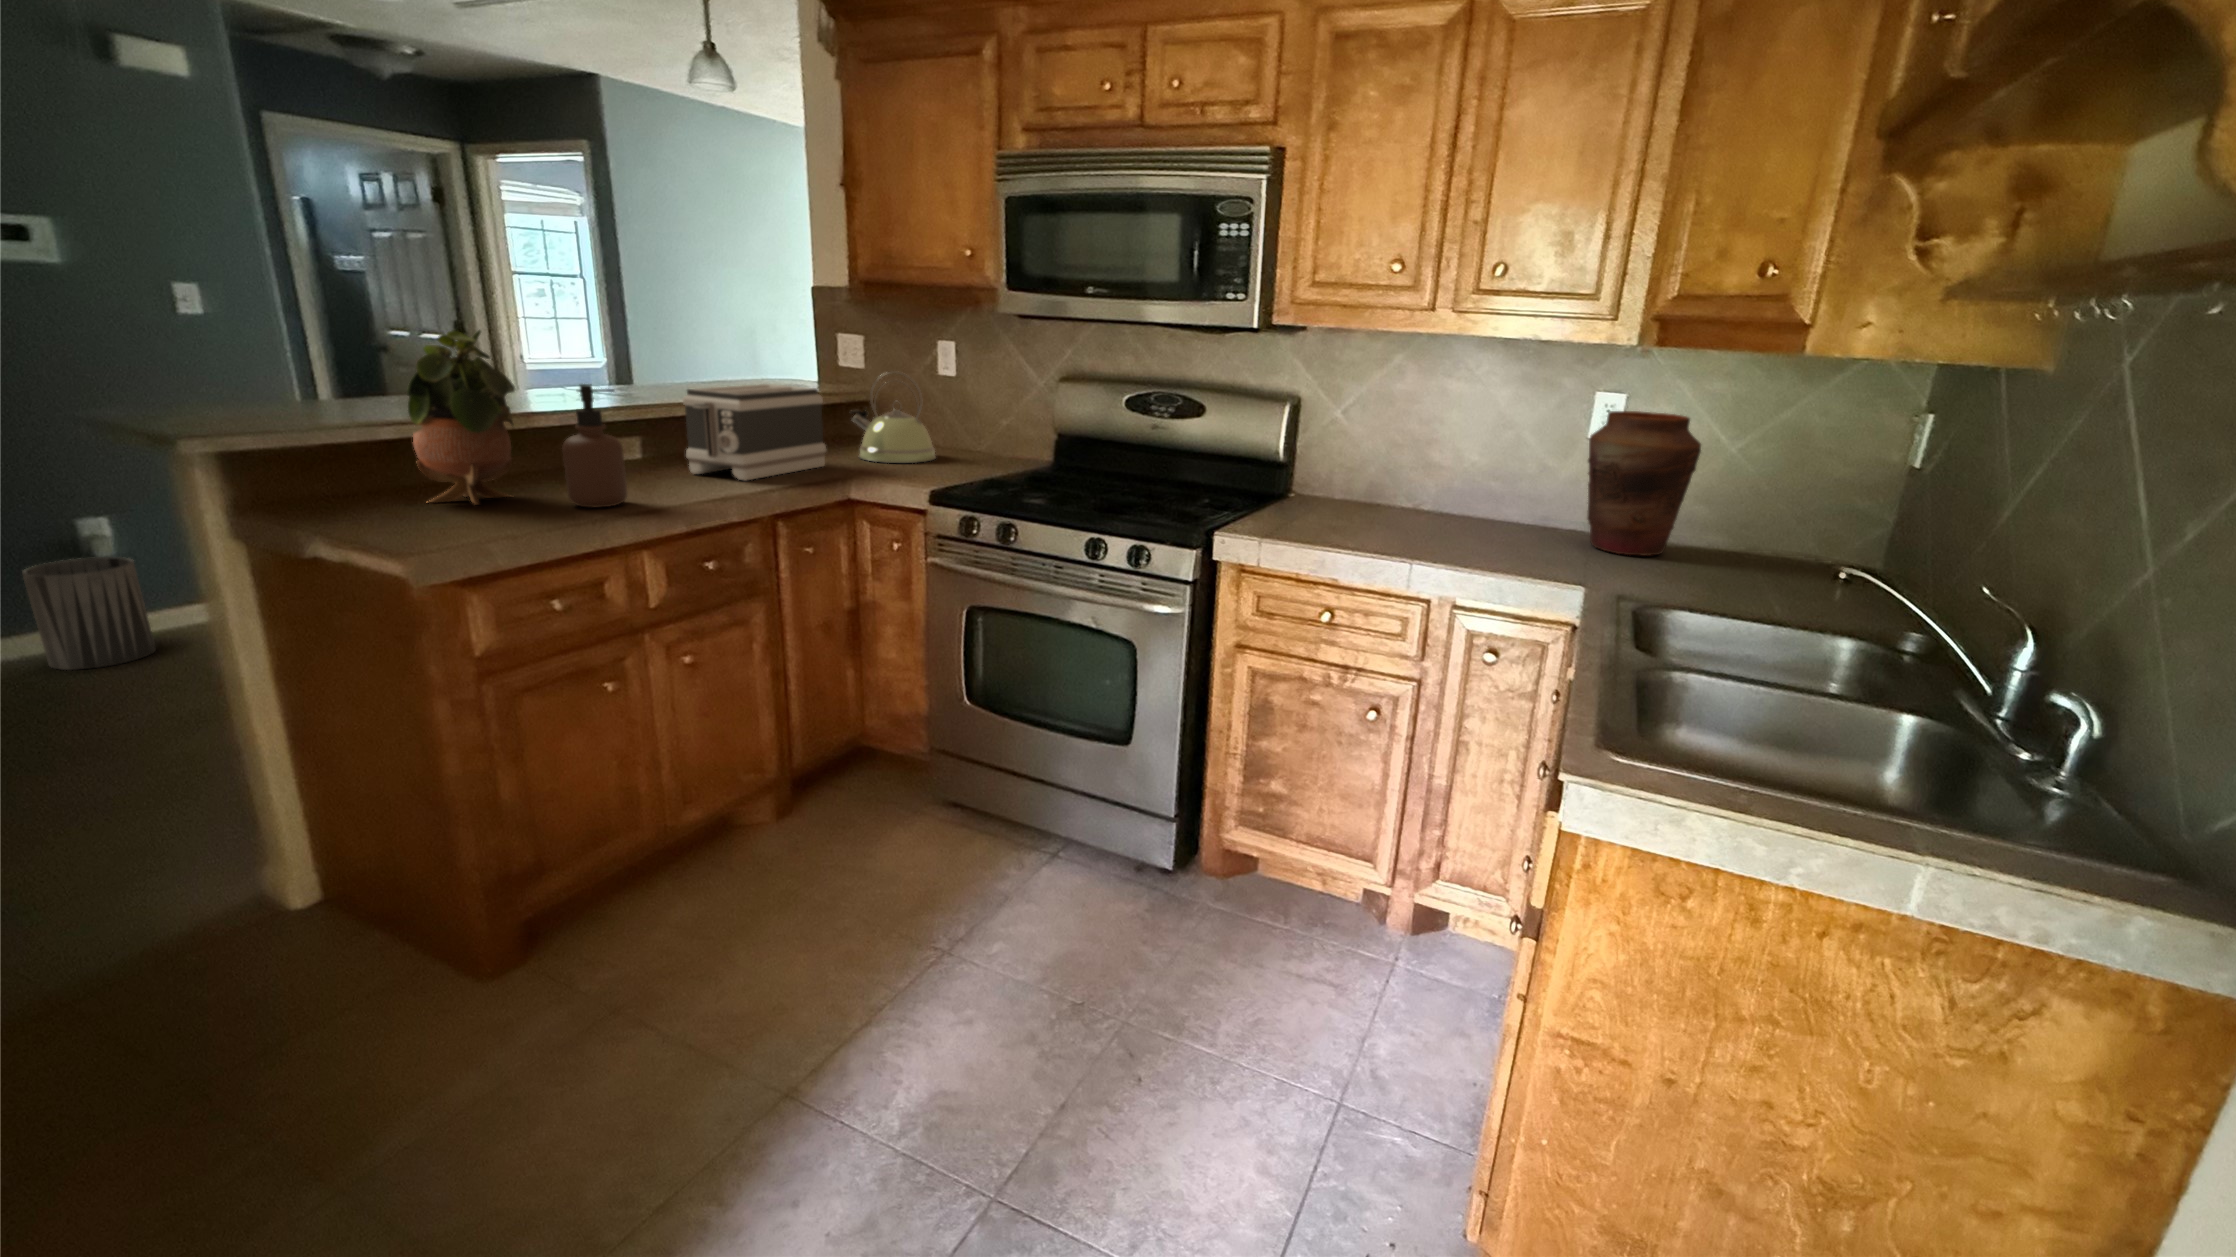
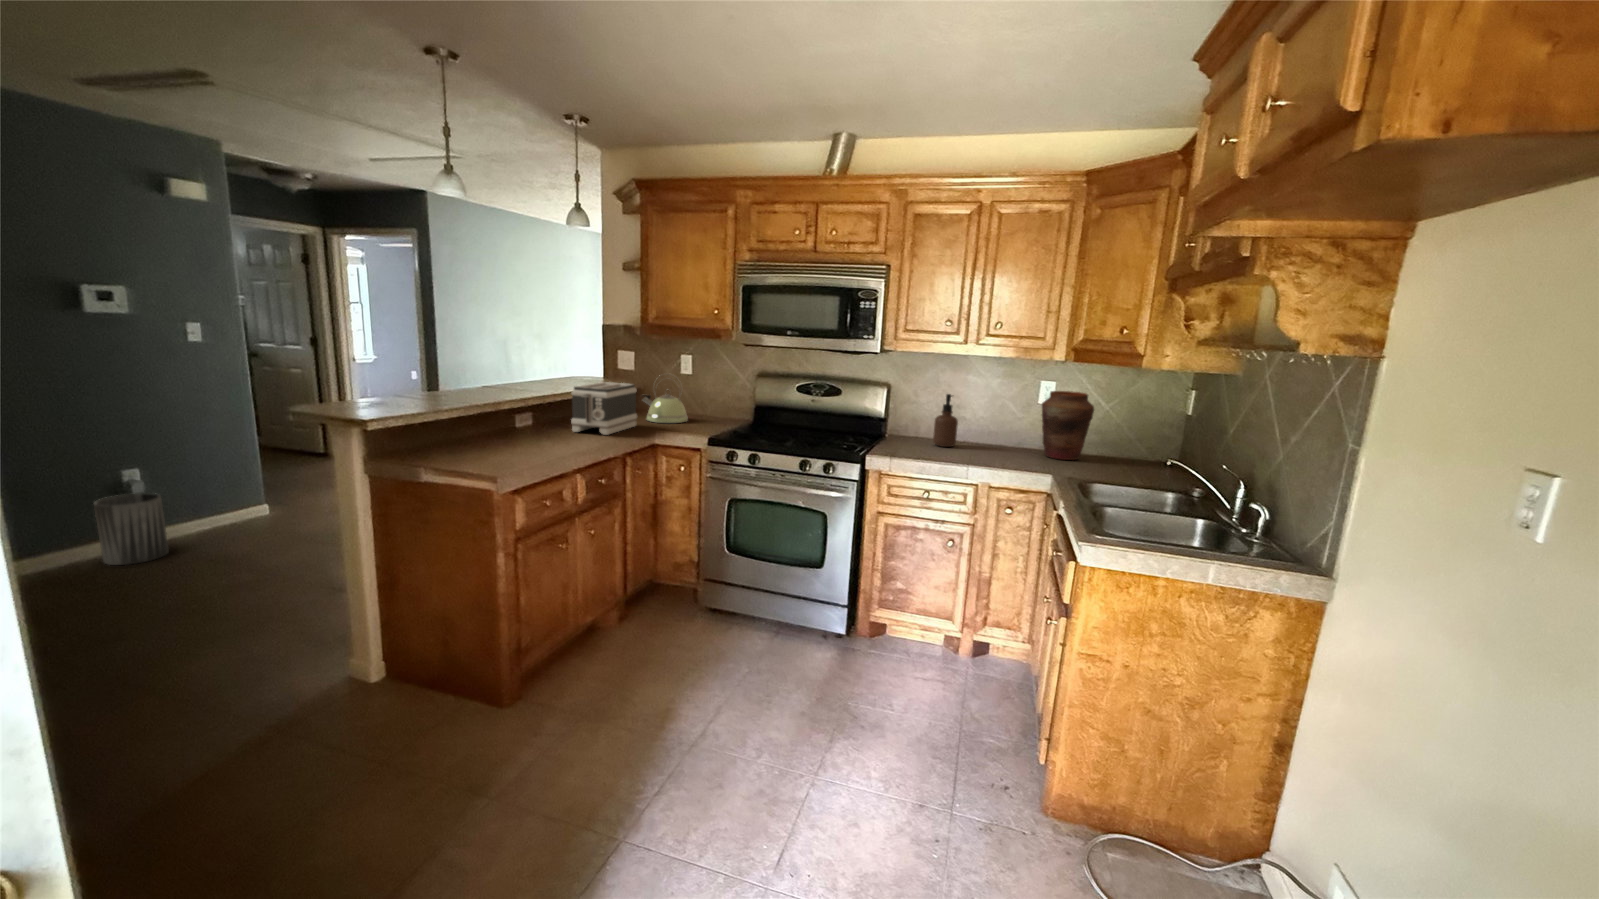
potted plant: present [407,330,515,505] -> none [458,360,508,452]
soap dispenser: present [562,384,628,508] -> present [933,394,958,447]

